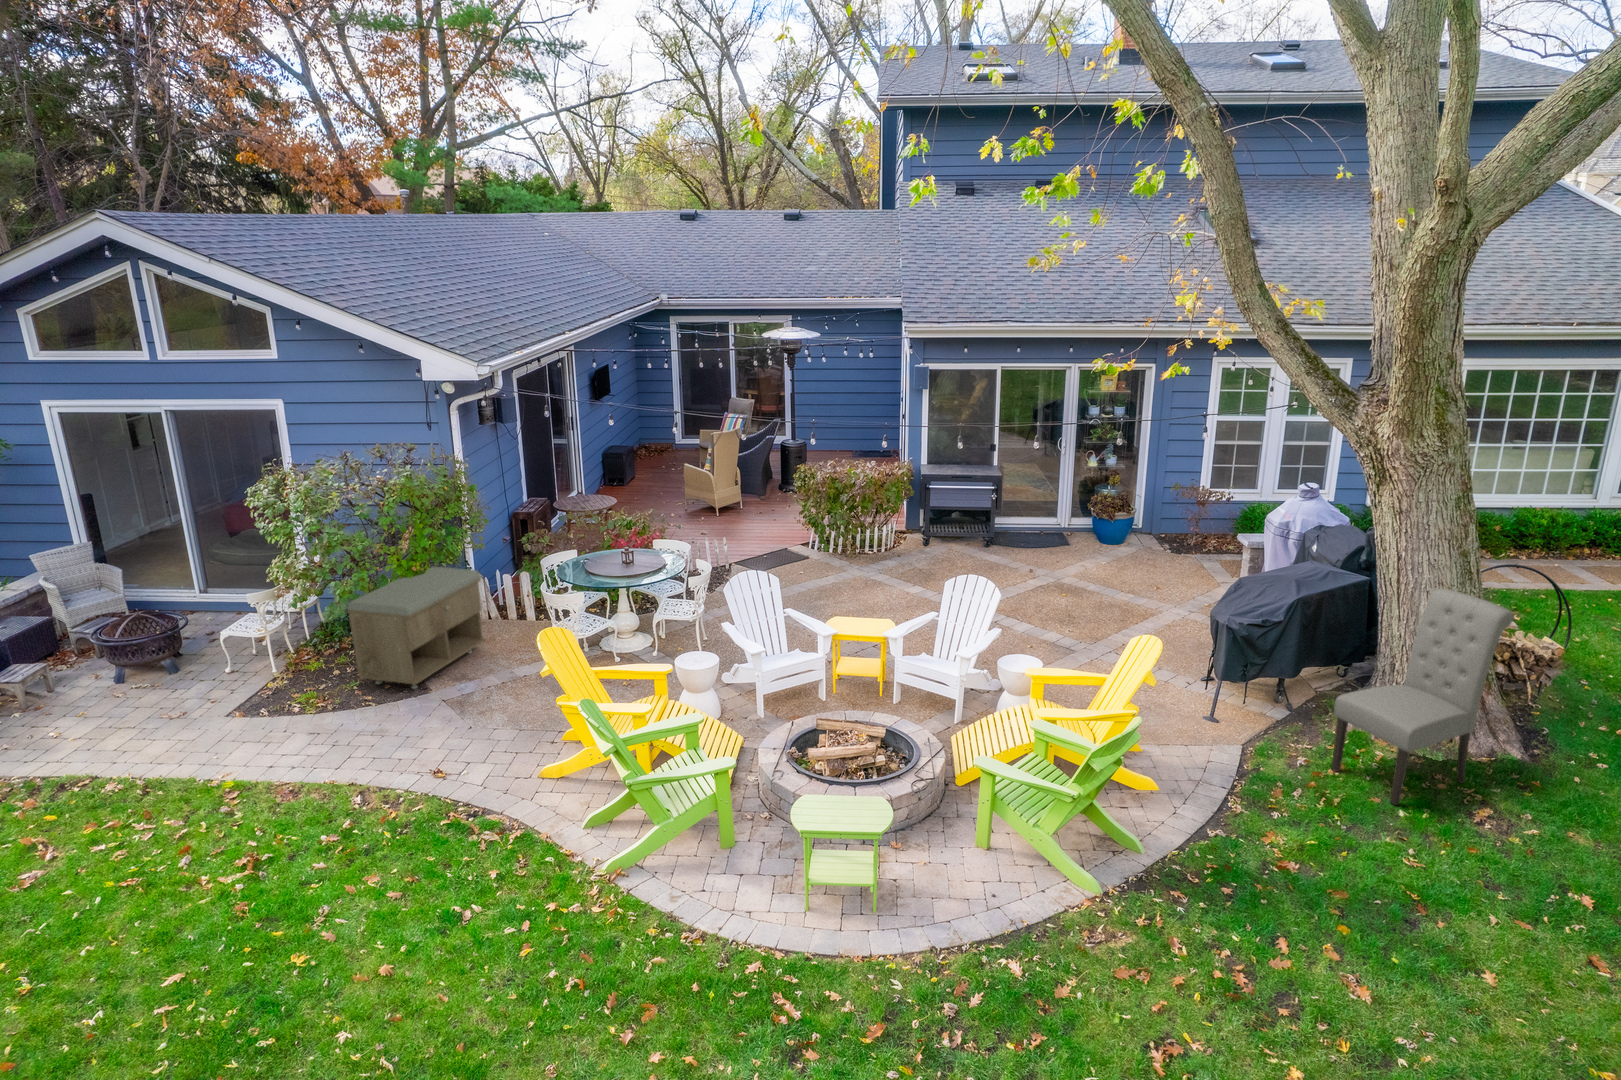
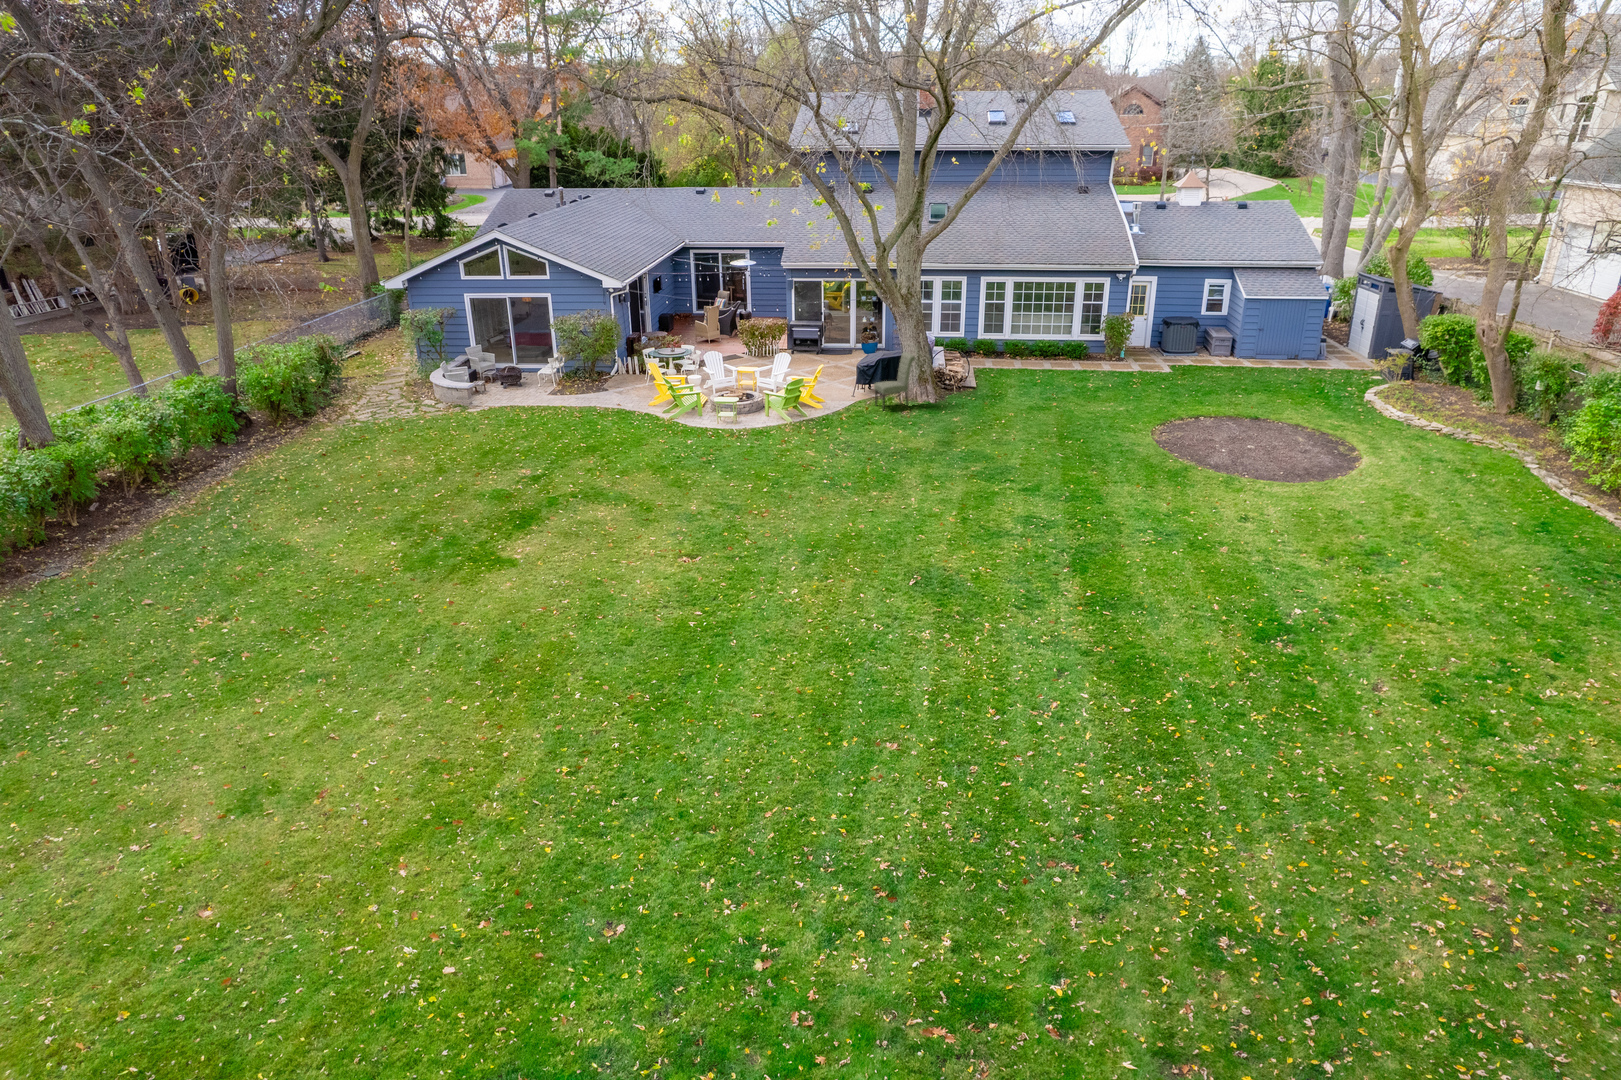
storage bench: present [348,567,485,689] -> none [583,353,624,391]

